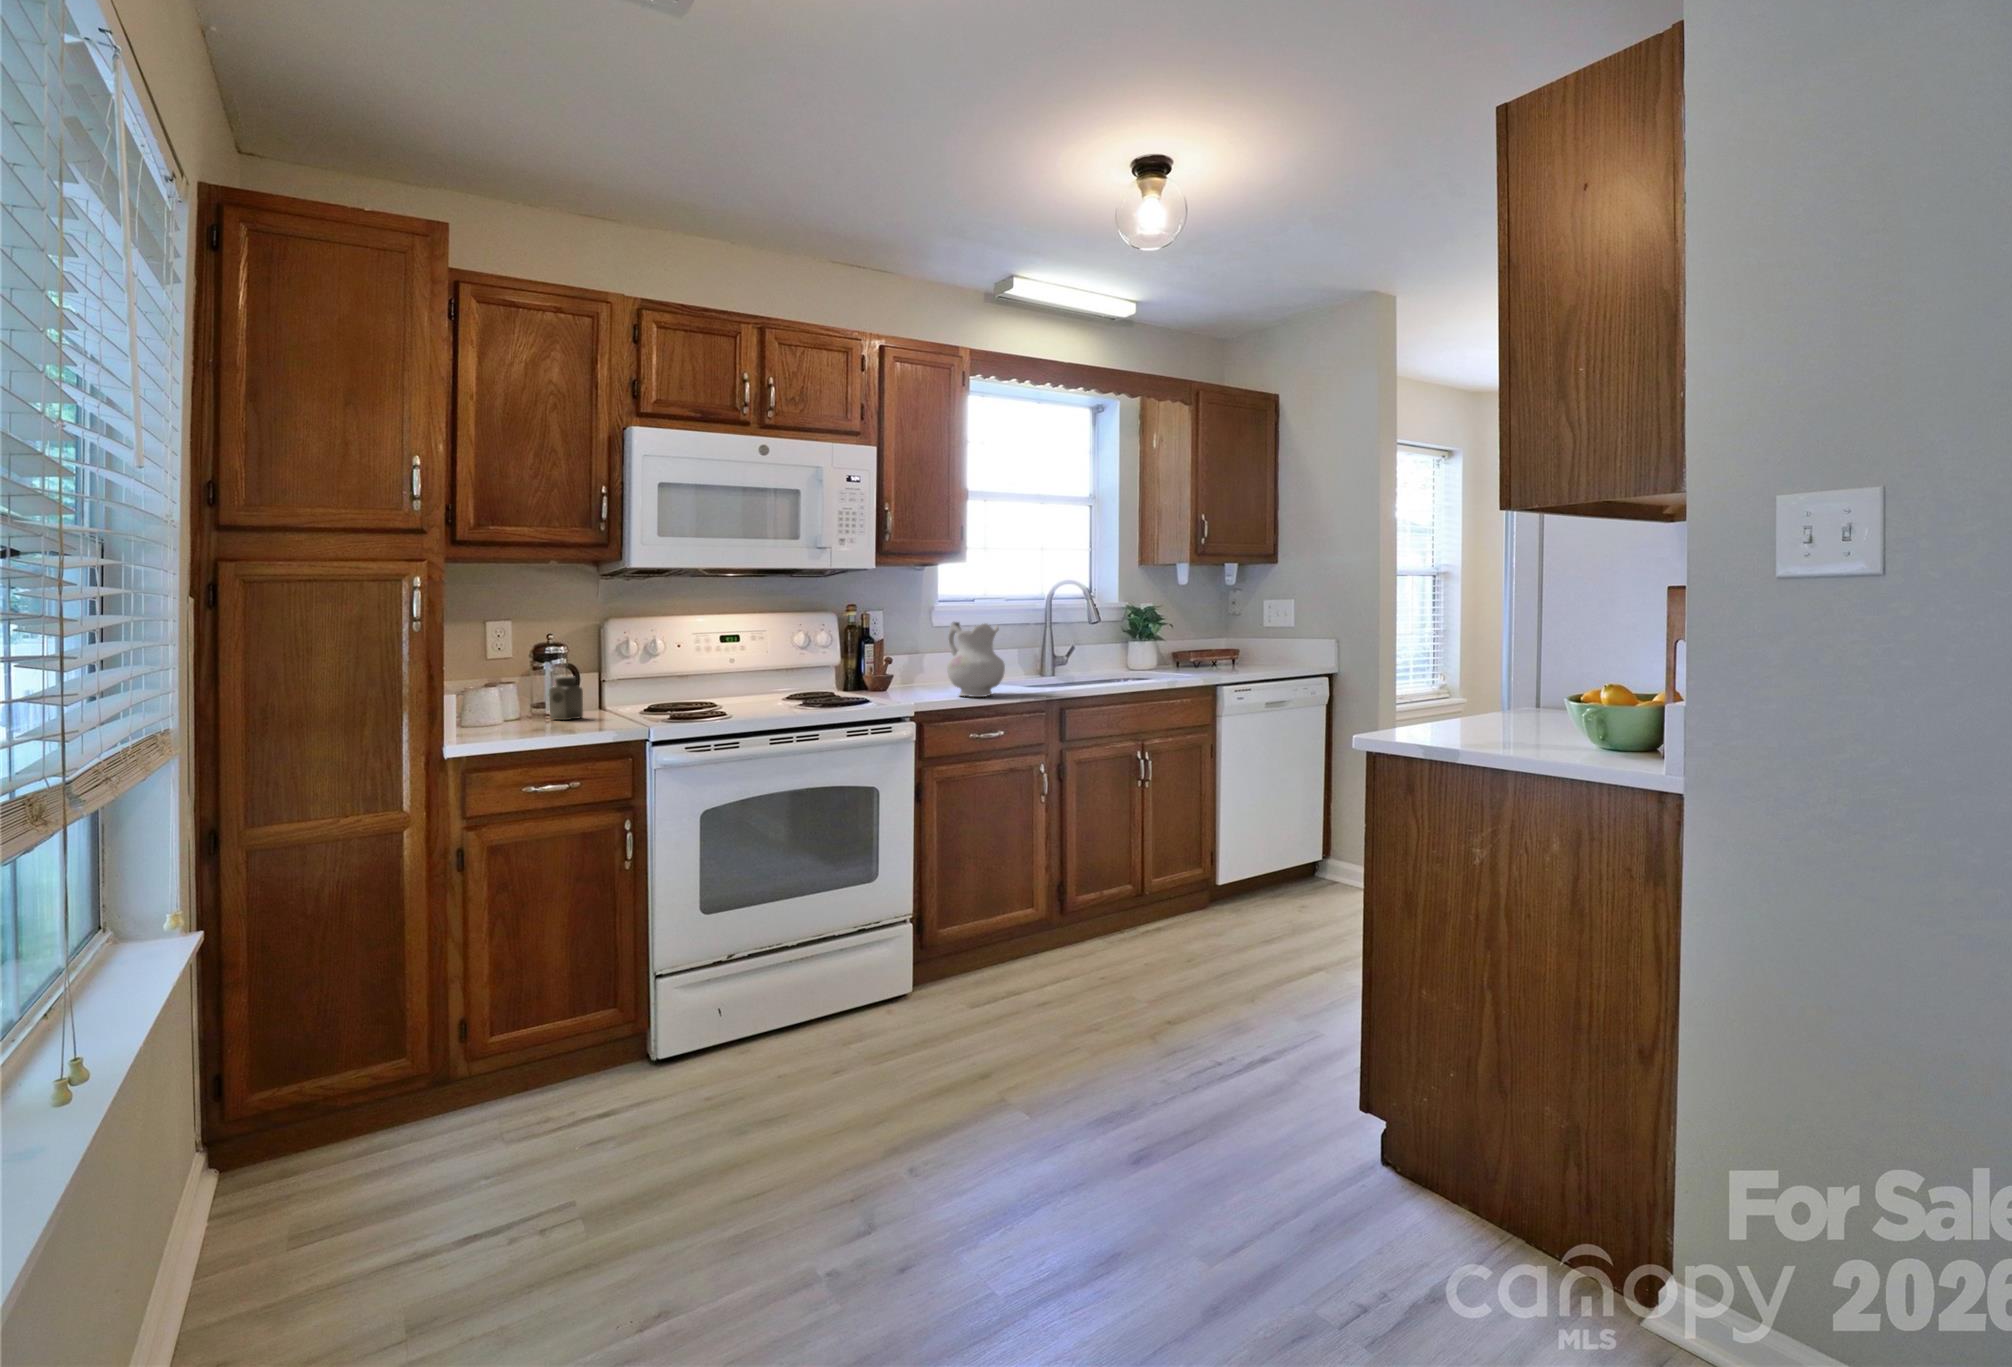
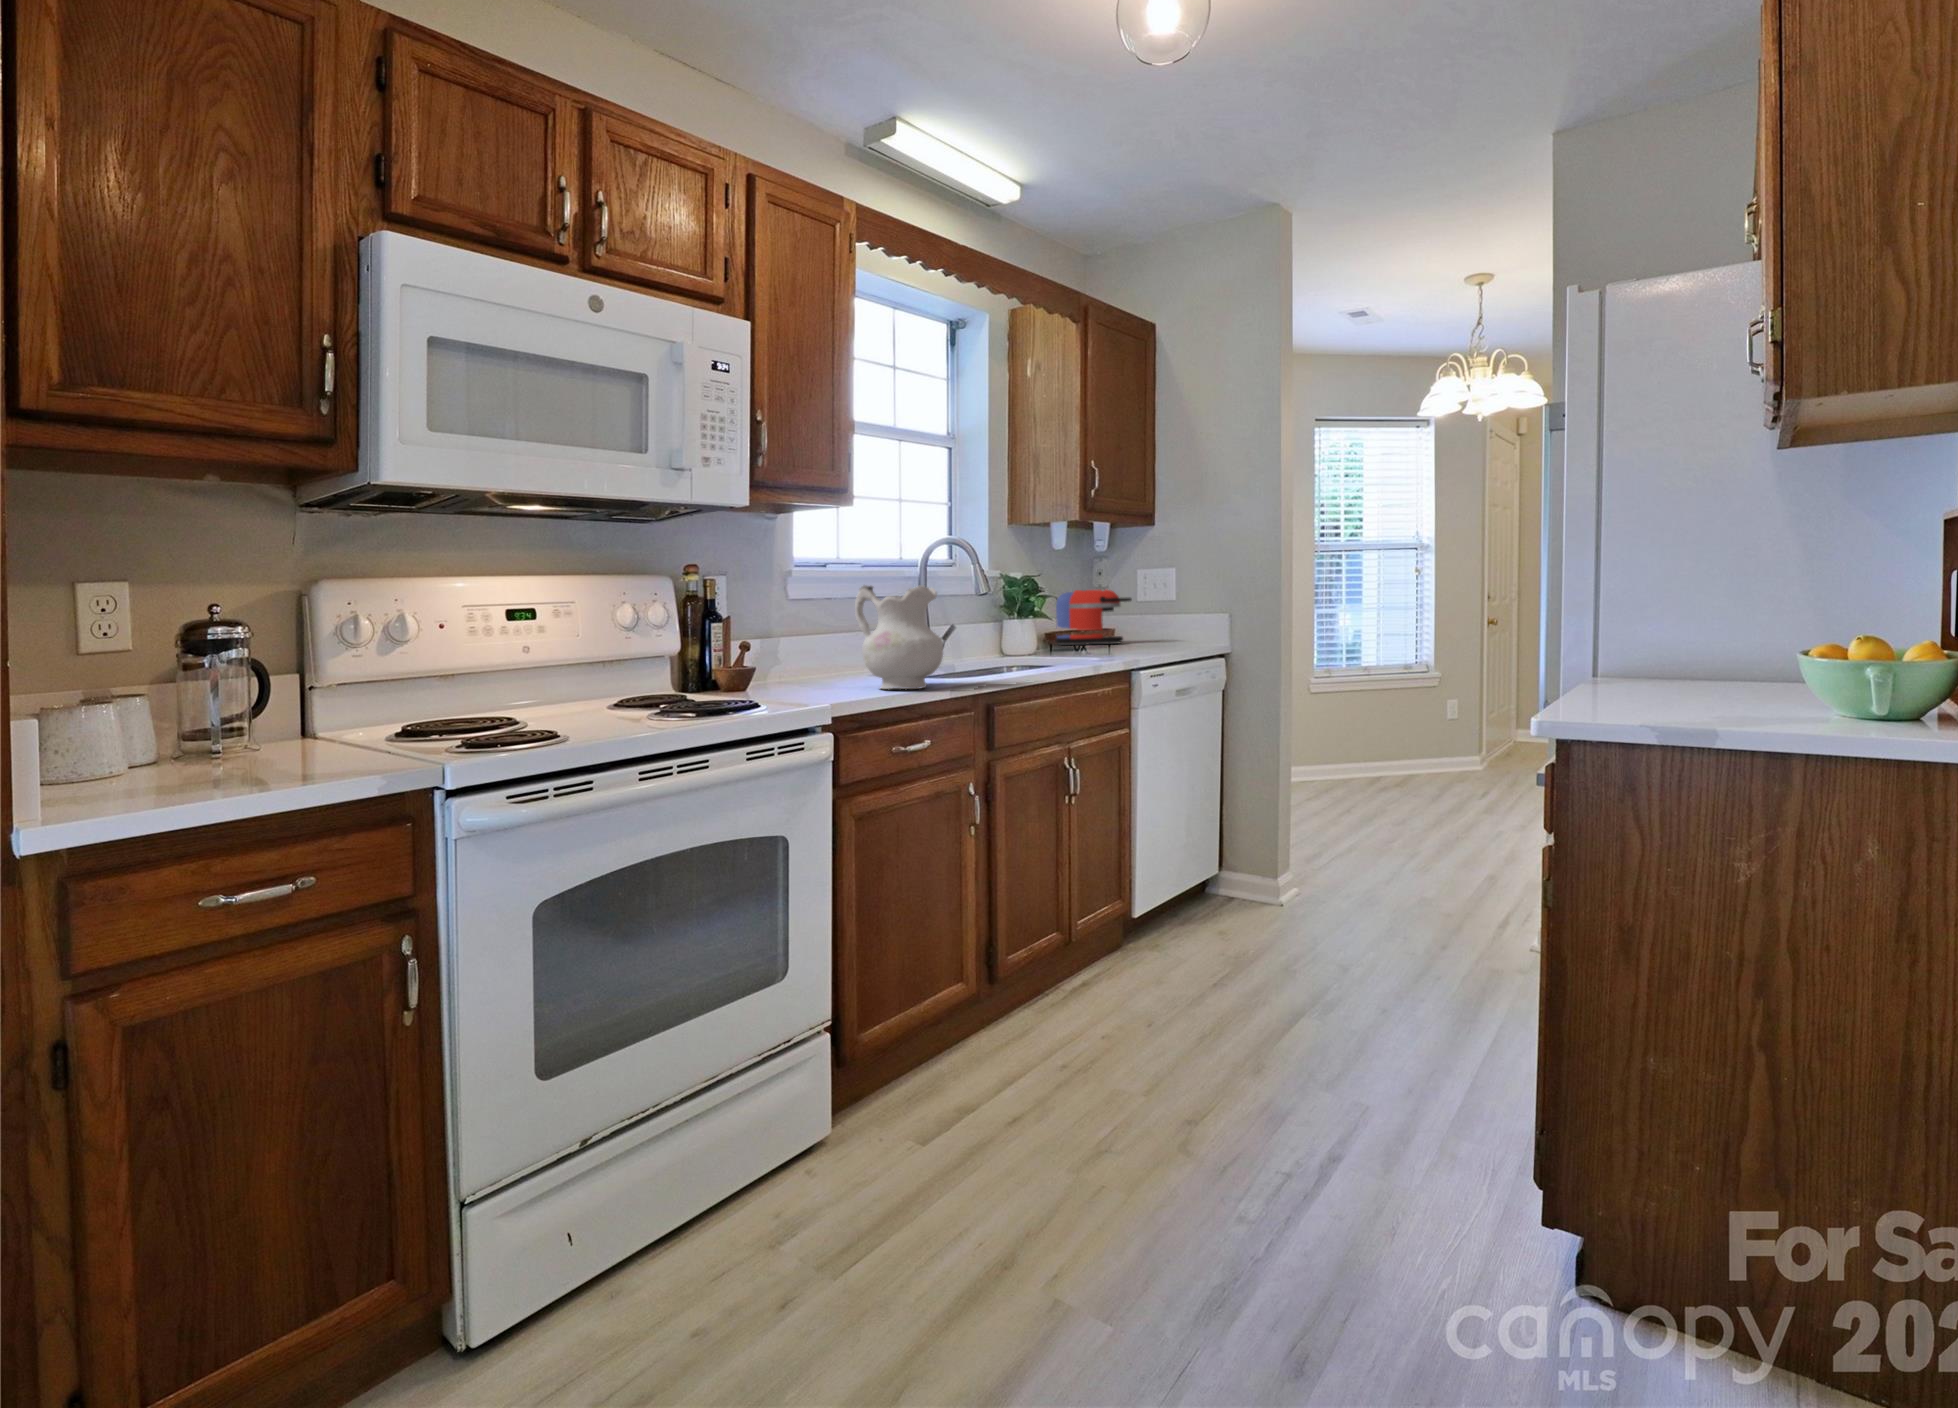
coffee maker: none [1184,618,1251,664] -> present [1055,590,1132,645]
salt shaker: present [549,676,583,720] -> none [227,677,299,758]

